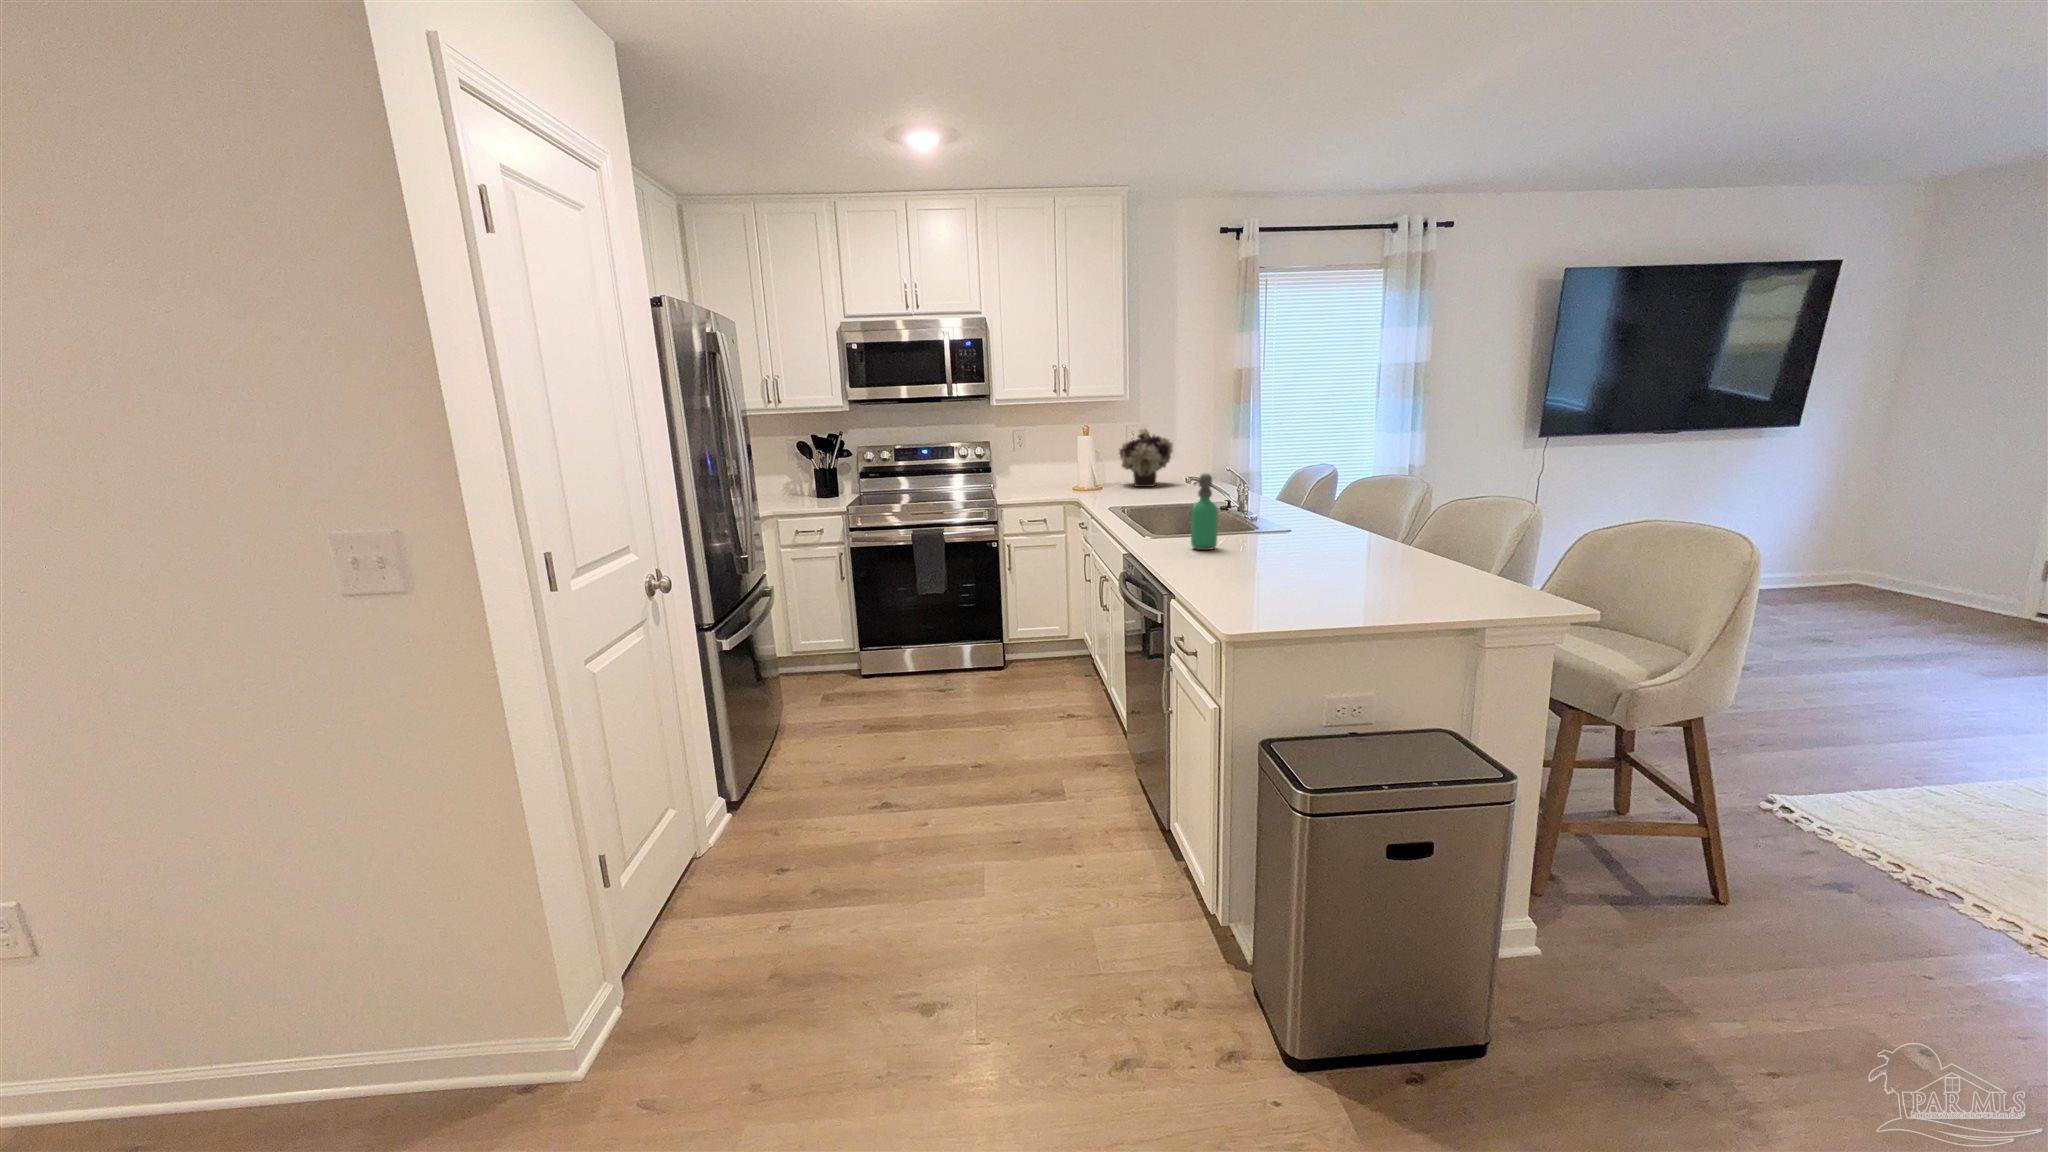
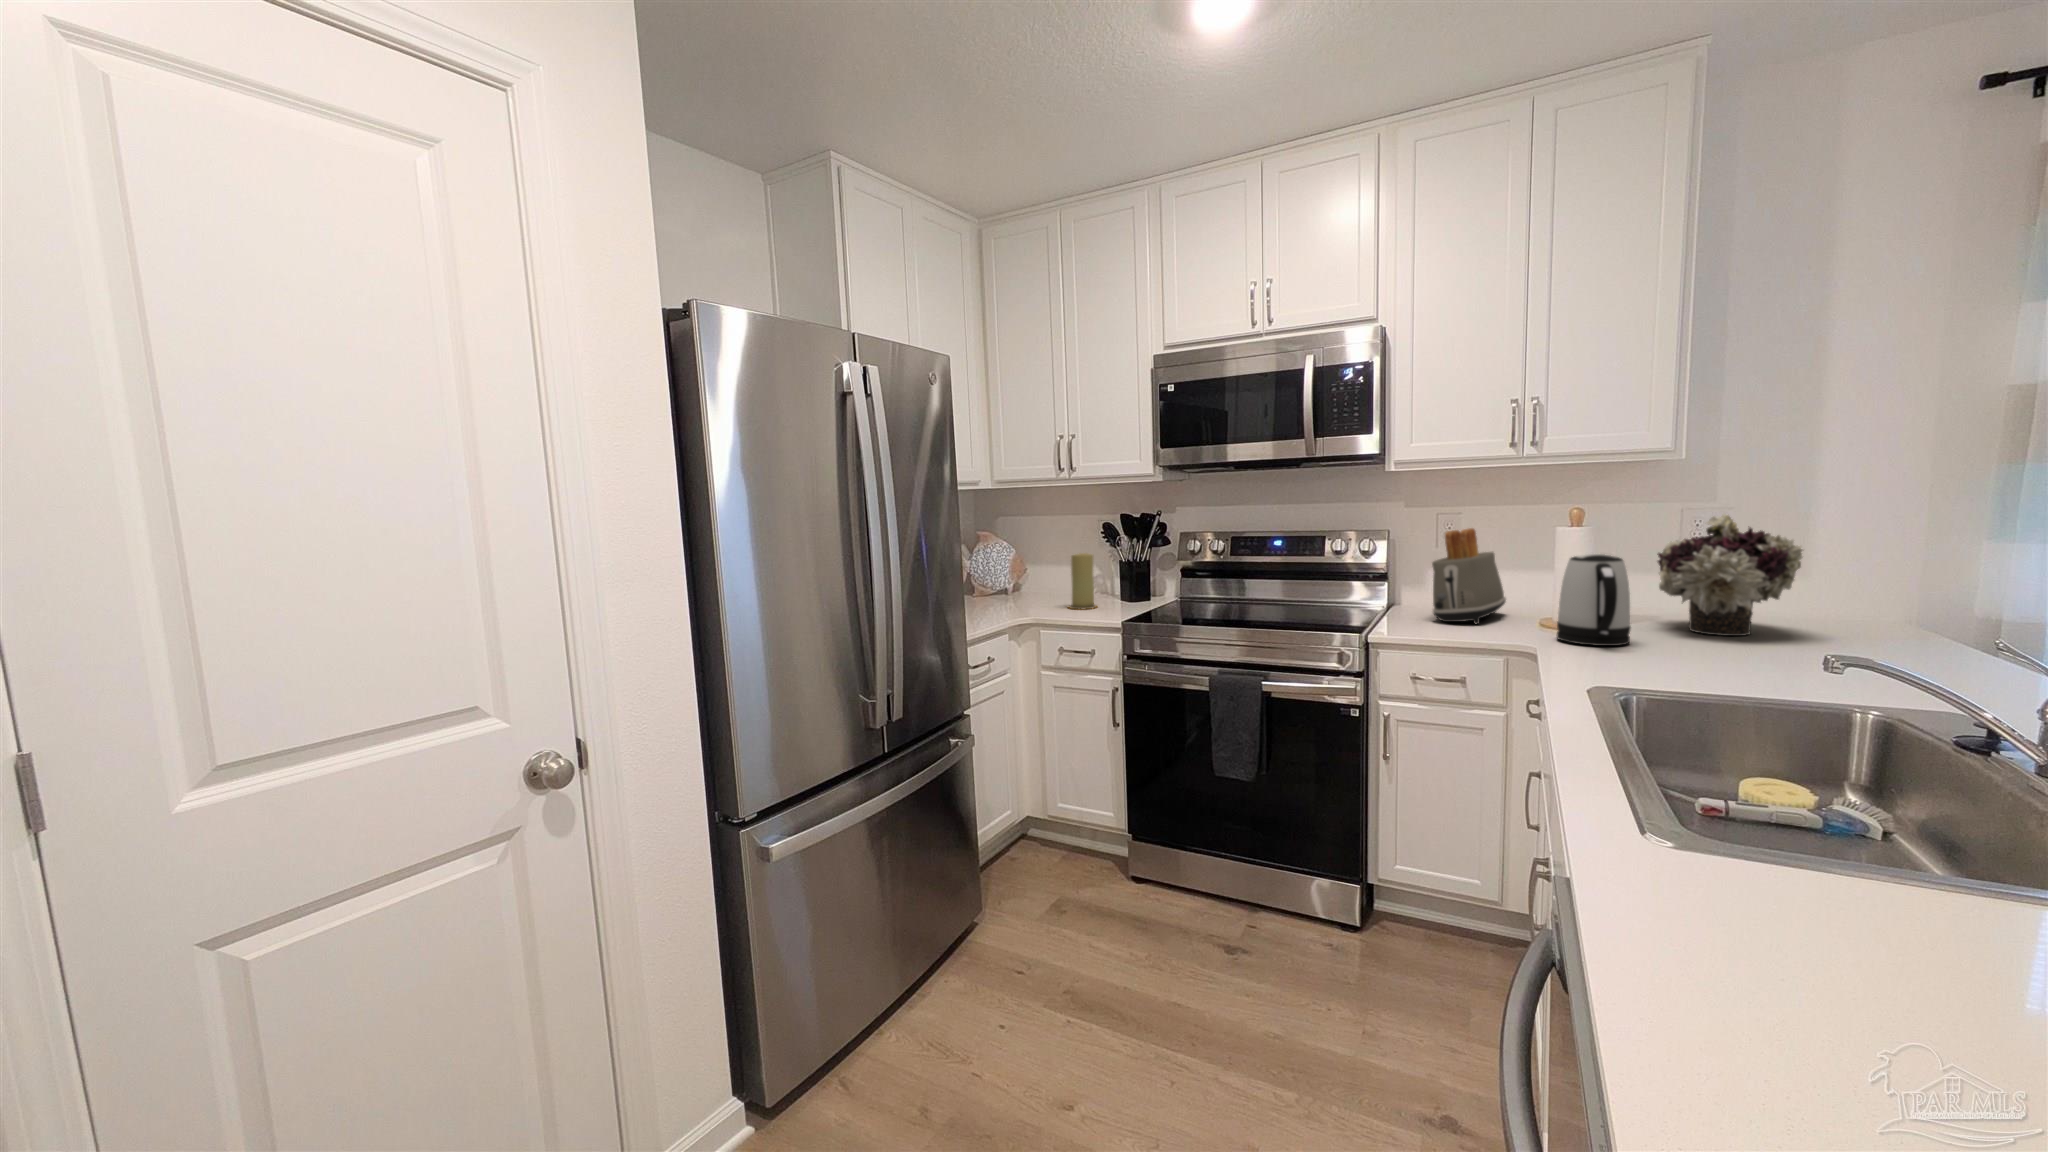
toaster: none [1021,438,1054,492] -> present [1432,528,1506,624]
kettle: none [1085,448,1115,494] -> present [1557,554,1631,646]
candle: none [786,464,809,505] -> present [1069,553,1097,609]
soap dispenser: present [1191,474,1218,550] -> none [1778,714,1919,993]

